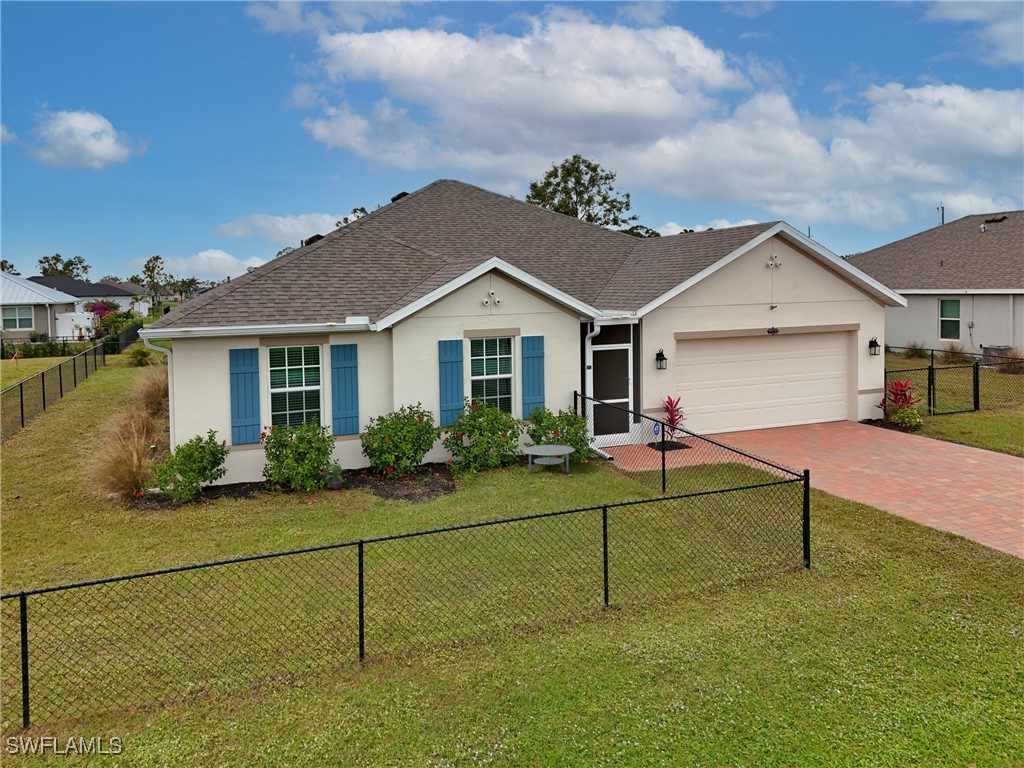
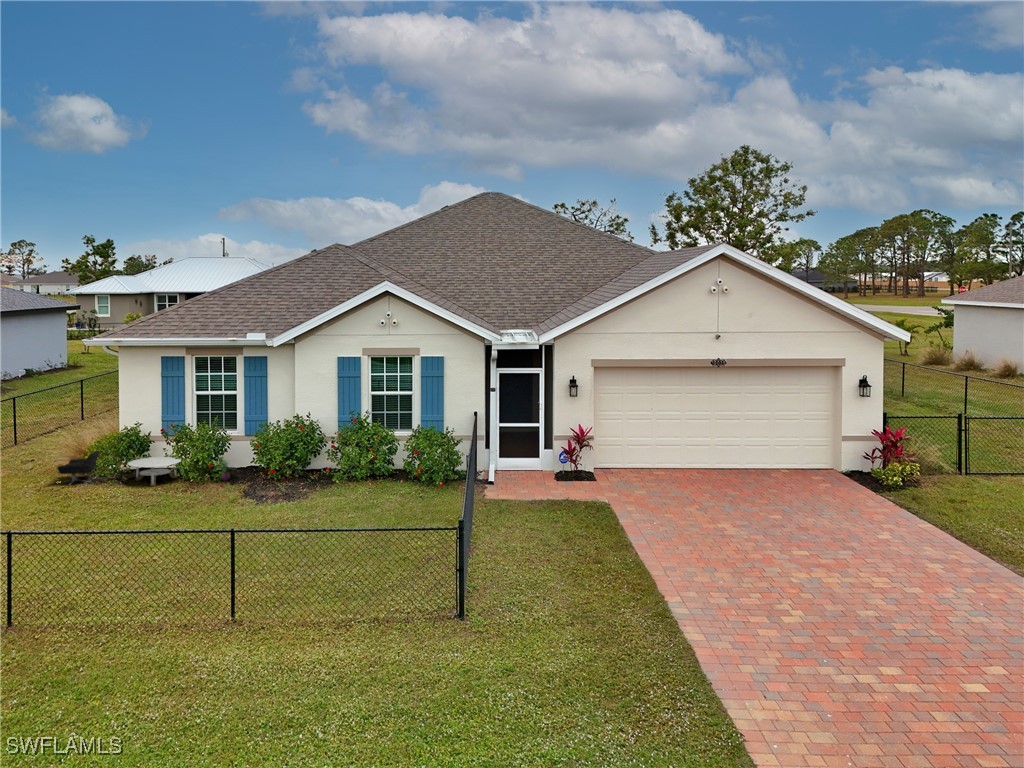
round table: present [523,445,575,473] -> present [128,457,181,486]
lounge chair: none [125,467,177,515] -> present [57,451,99,485]

